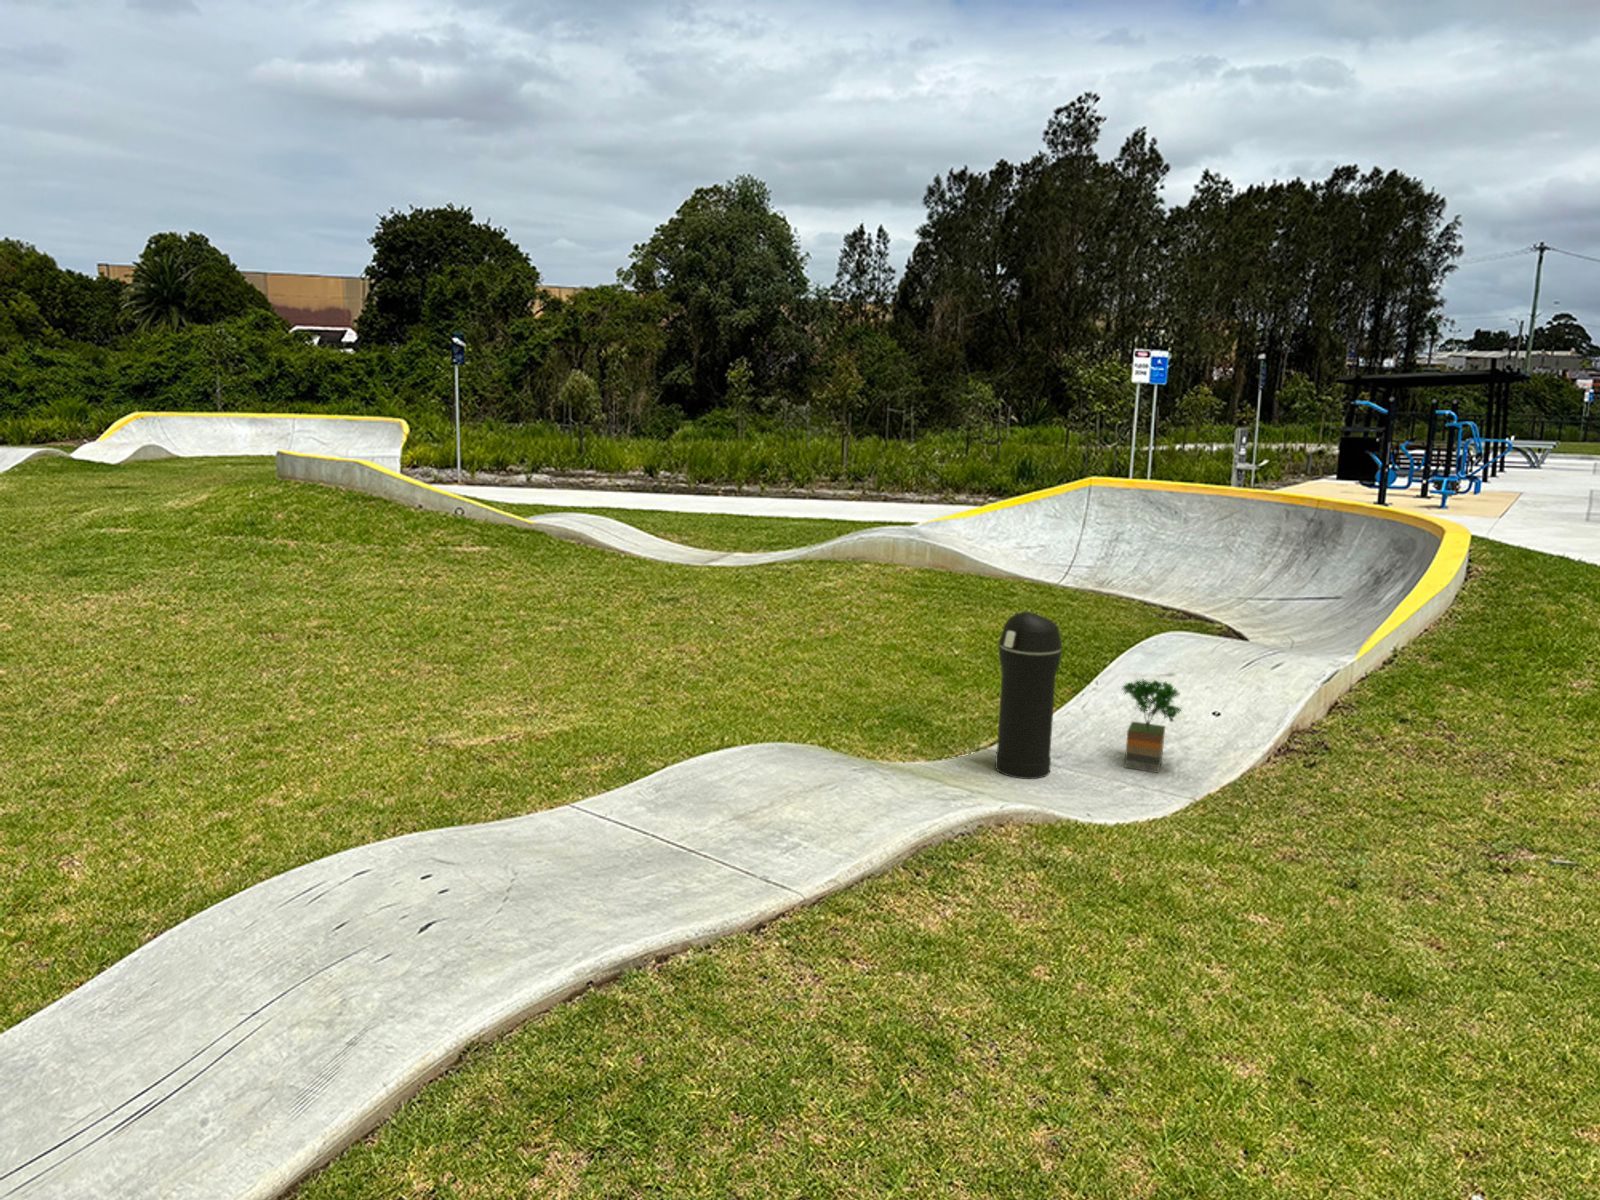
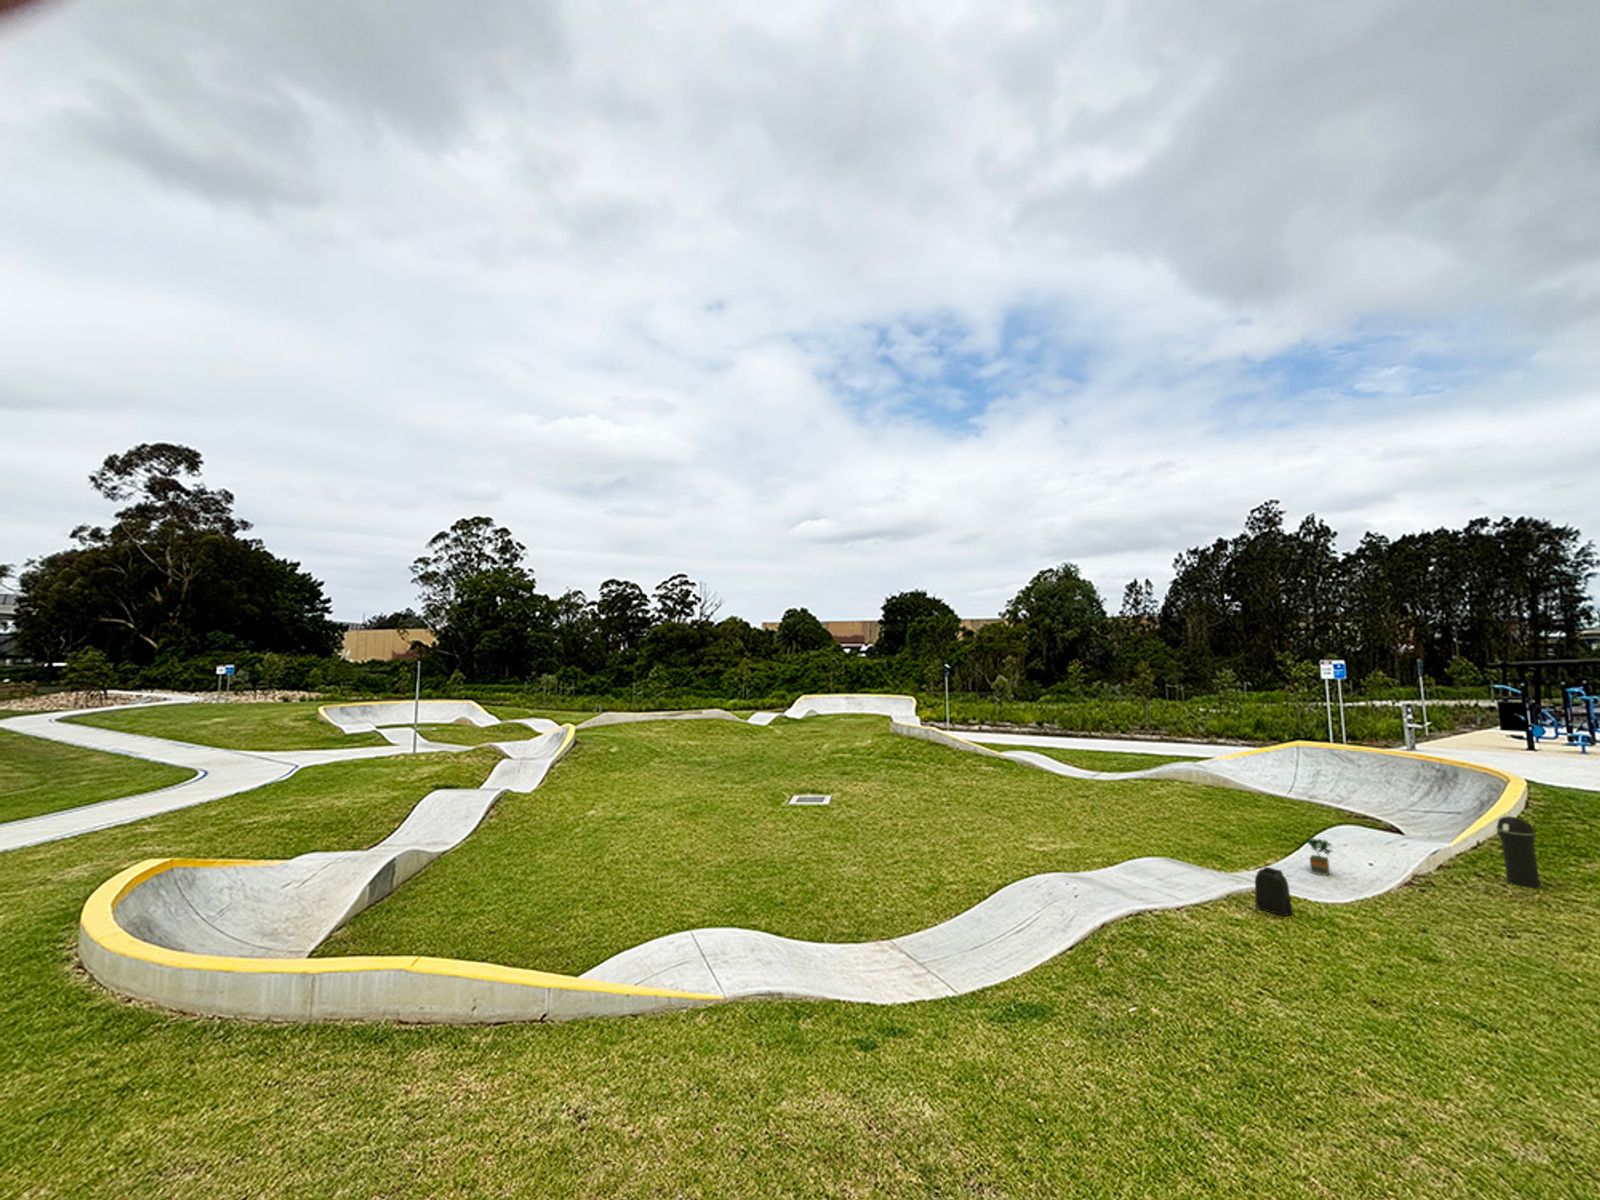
trash can: present [995,612,1062,779] -> present [1497,816,1541,888]
backpack: none [1005,801,1112,964] -> present [1255,867,1293,916]

